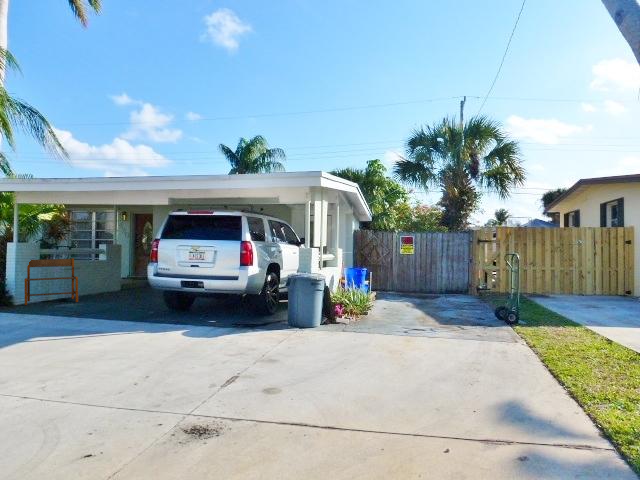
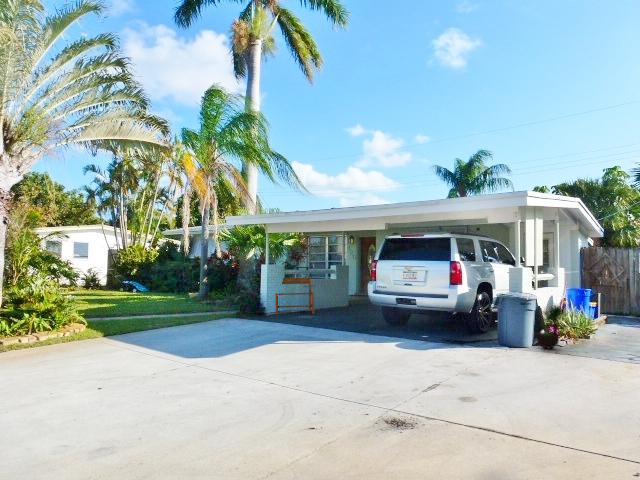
potted tree: none [323,280,350,327] -> present [536,305,564,349]

